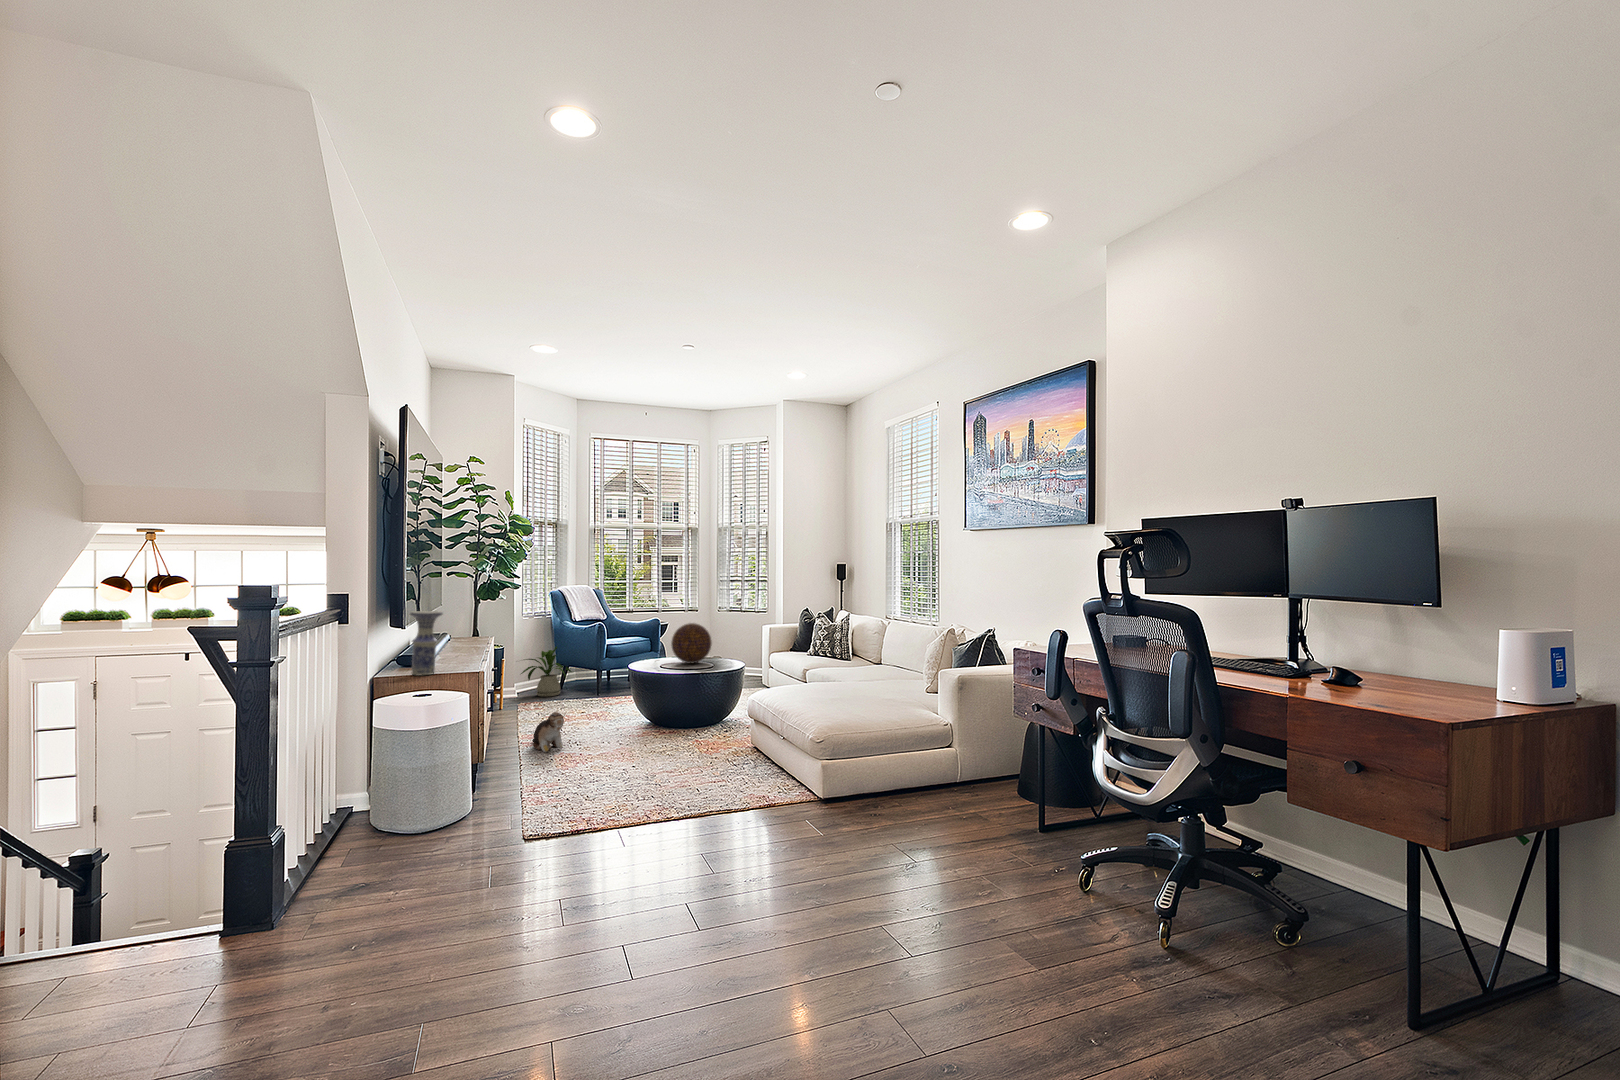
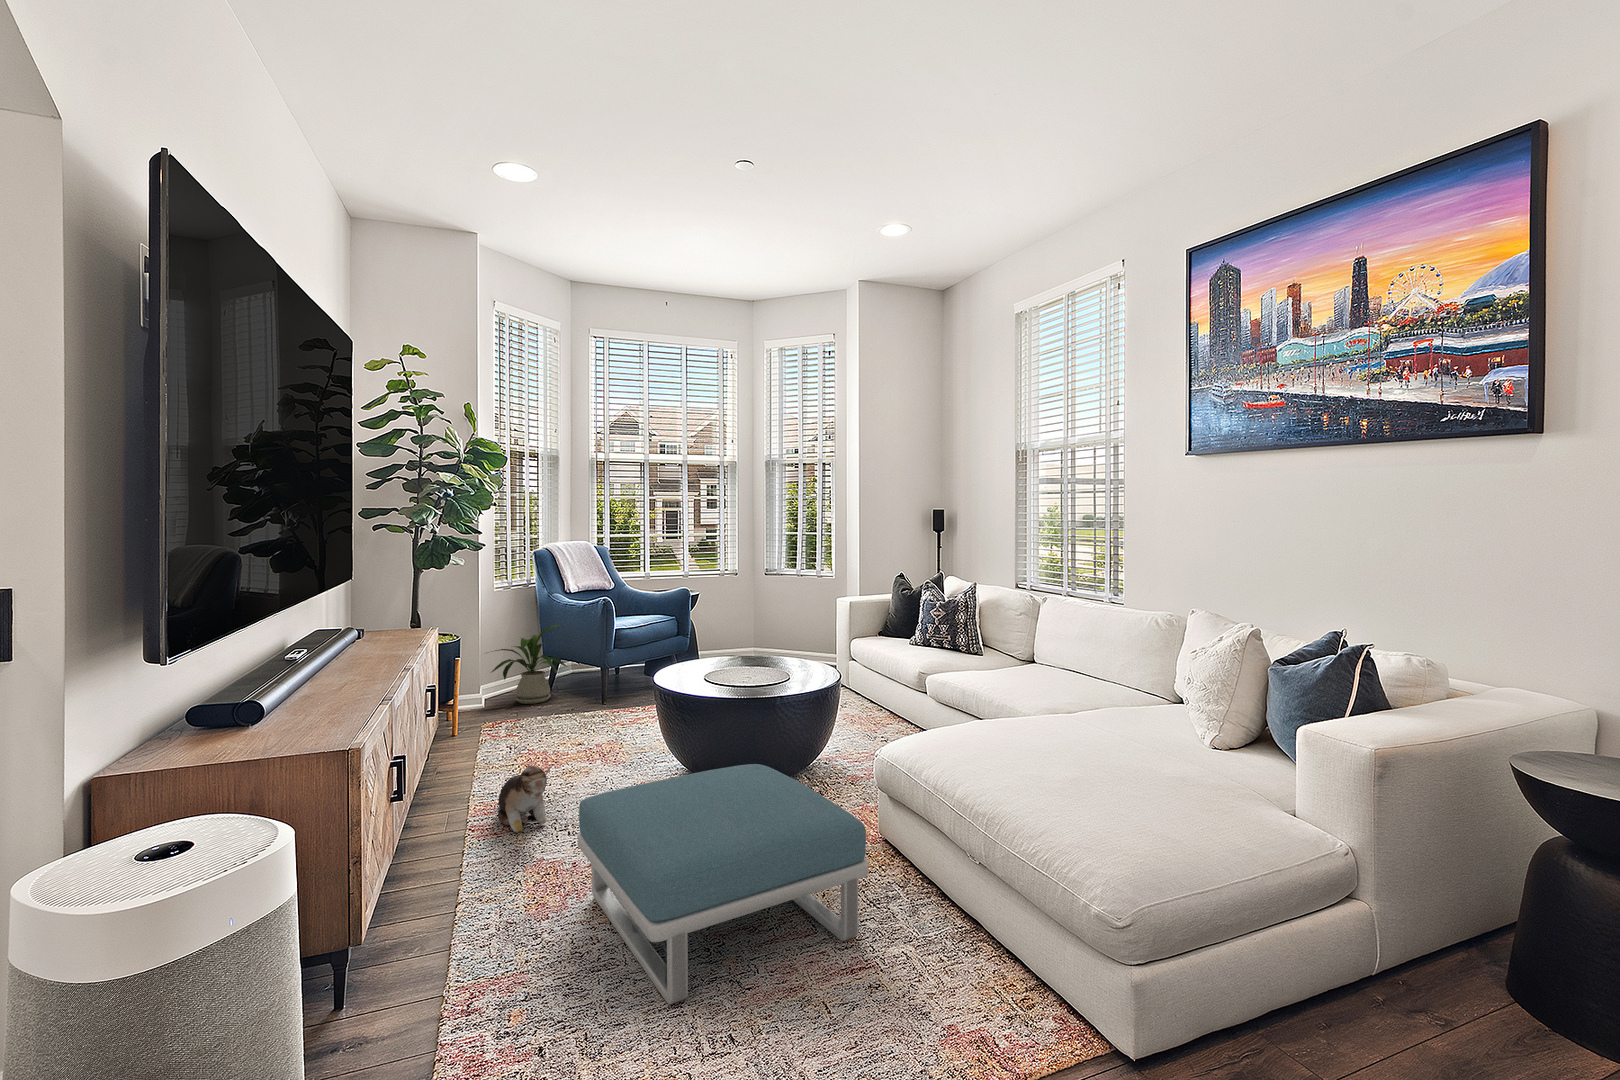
vase: present [410,611,443,676] -> none [206,614,281,752]
decorative orb: present [671,623,712,664] -> none [718,606,780,670]
footstool: none [583,706,738,804] -> present [578,764,869,1004]

